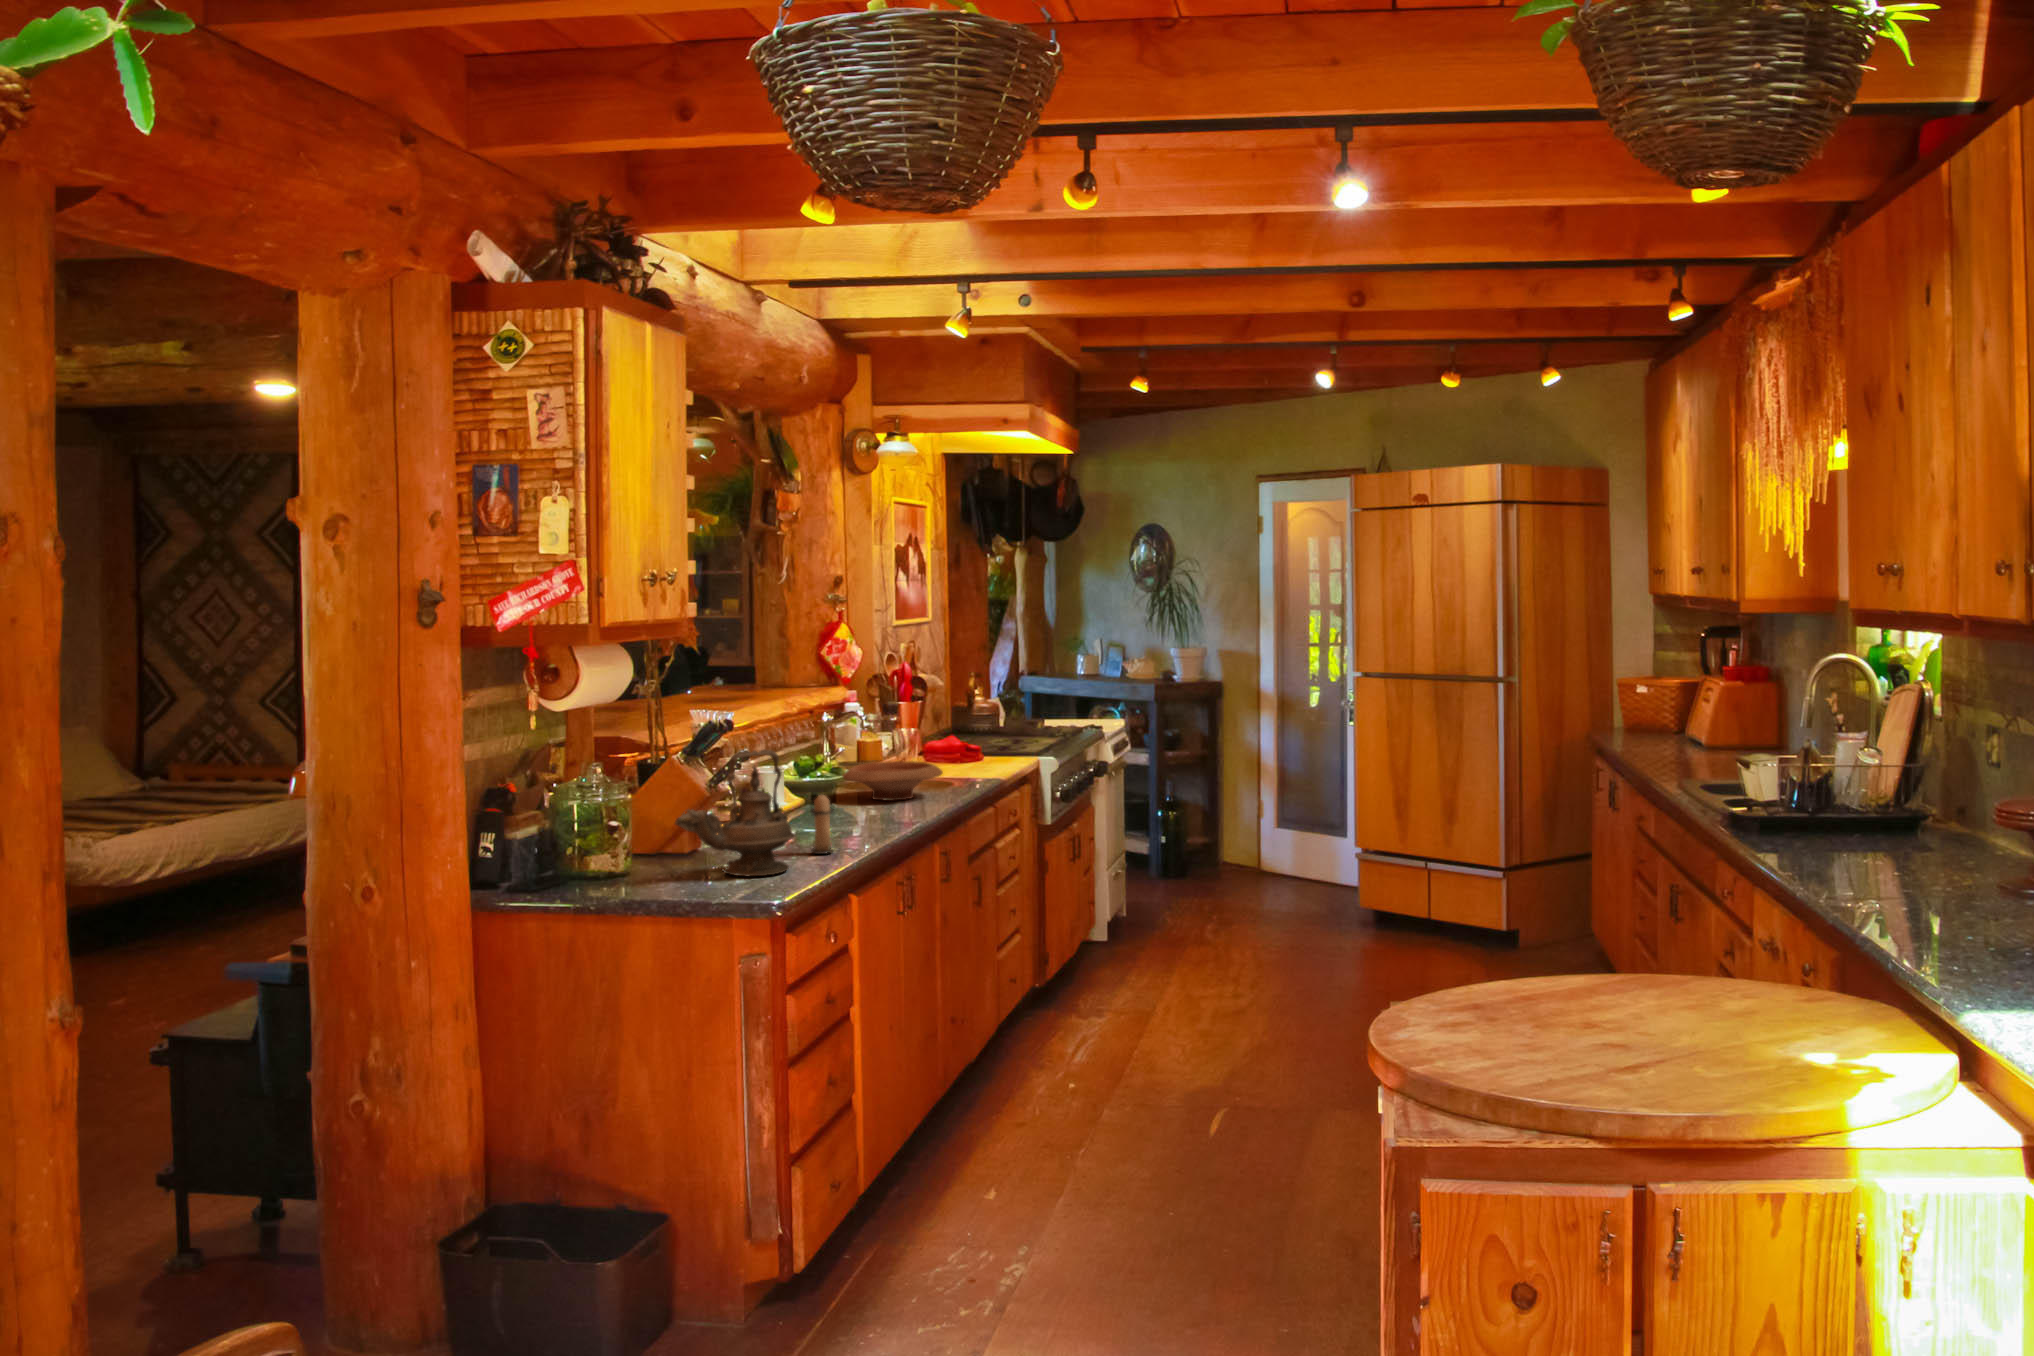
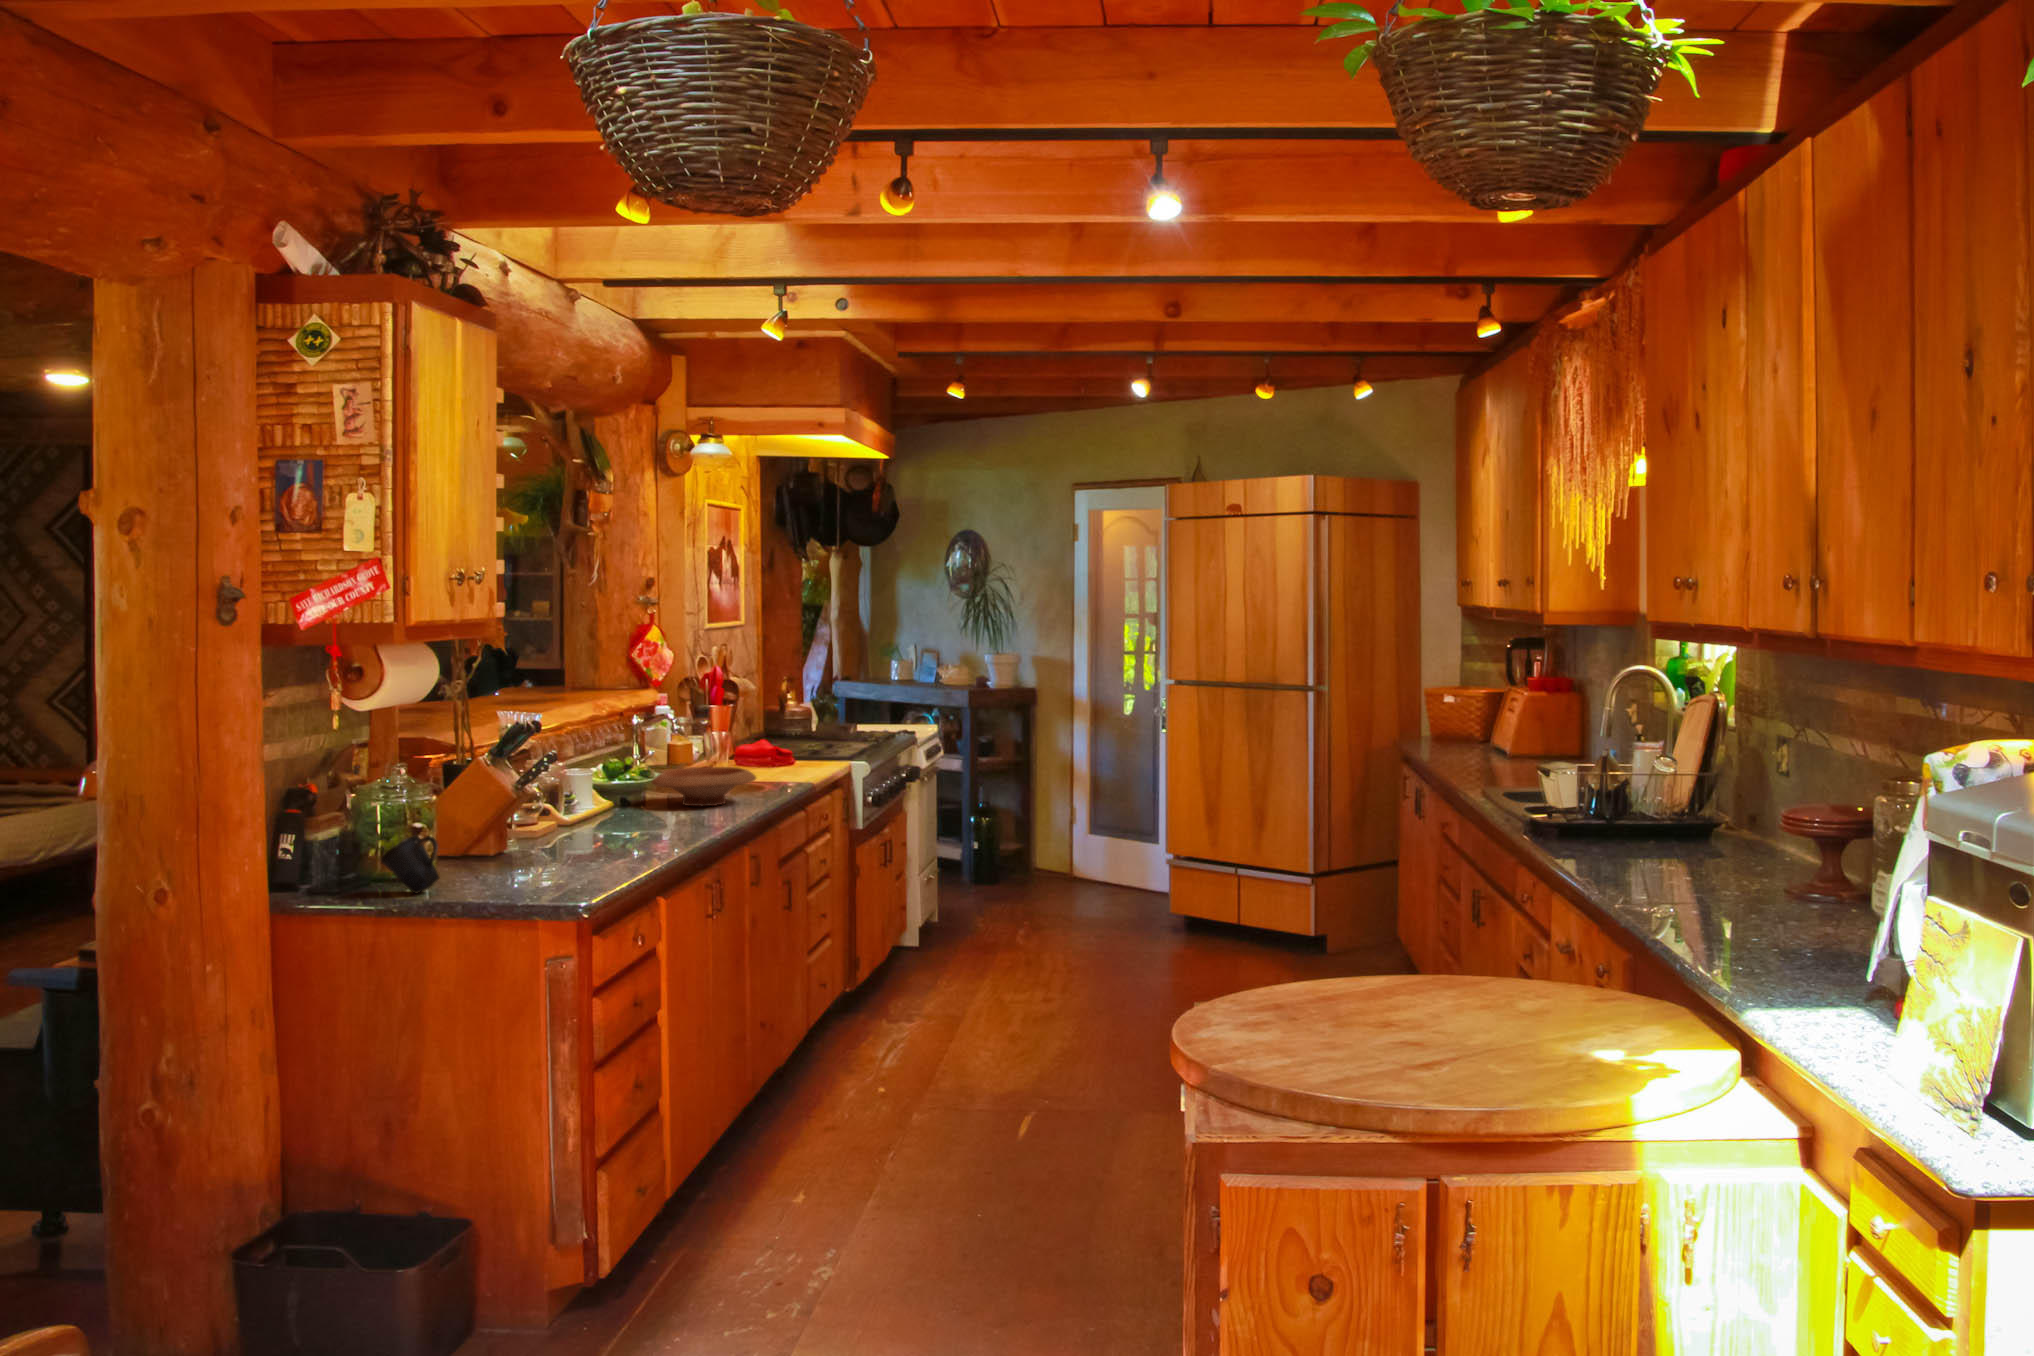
teapot: present [675,749,795,876] -> none [483,751,608,879]
candle: present [810,795,834,854] -> none [618,793,651,859]
mug: none [577,832,634,890] -> present [381,835,439,893]

